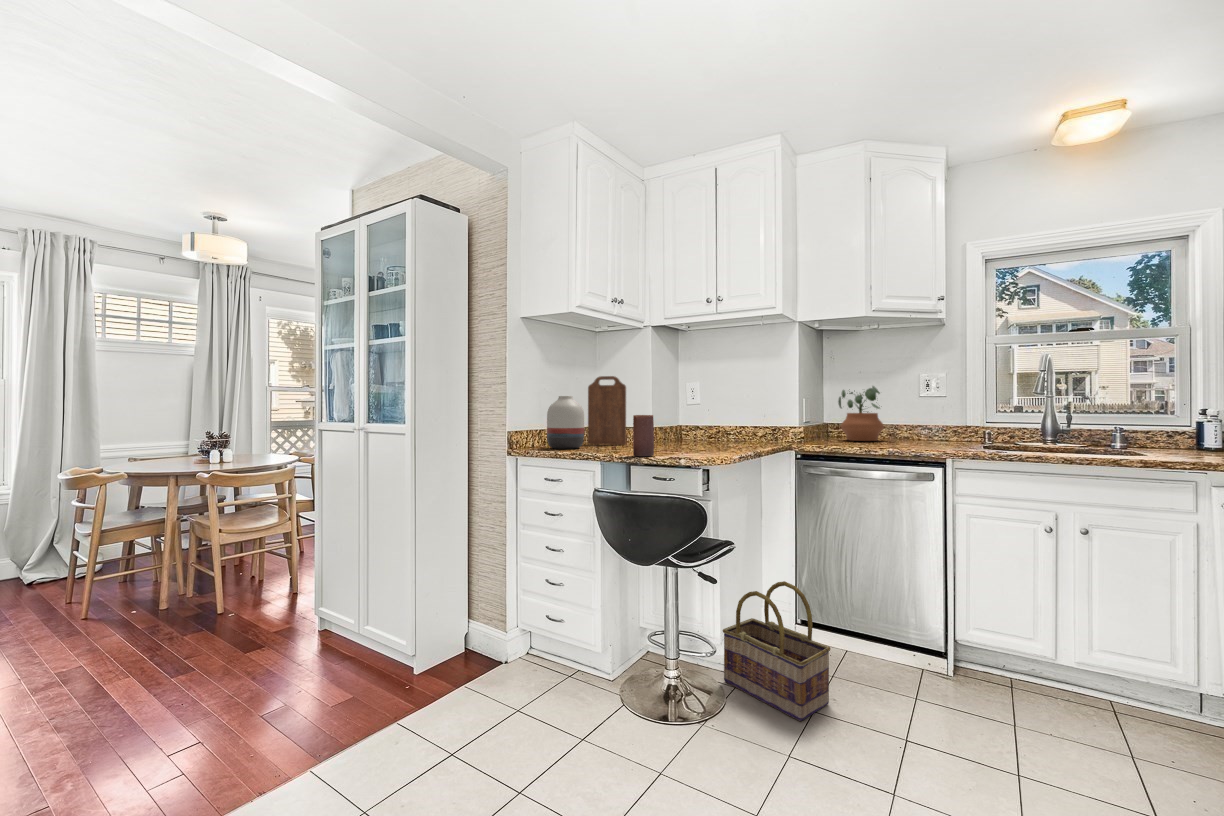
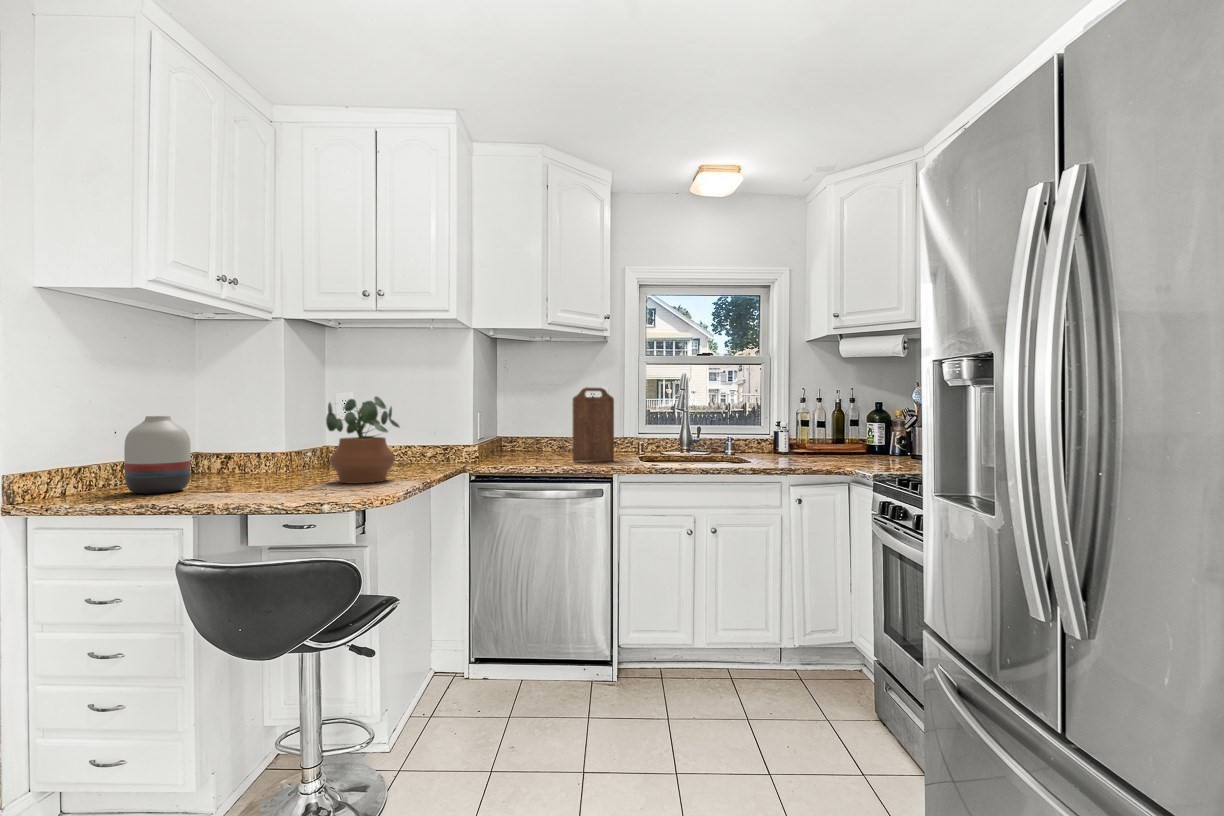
cutting board: present [588,376,626,445] -> present [573,387,614,462]
potted plant: present [838,386,884,441] -> present [326,396,400,483]
candle: present [633,415,654,456] -> none [283,445,313,500]
basket: present [723,581,831,721] -> none [397,623,517,771]

